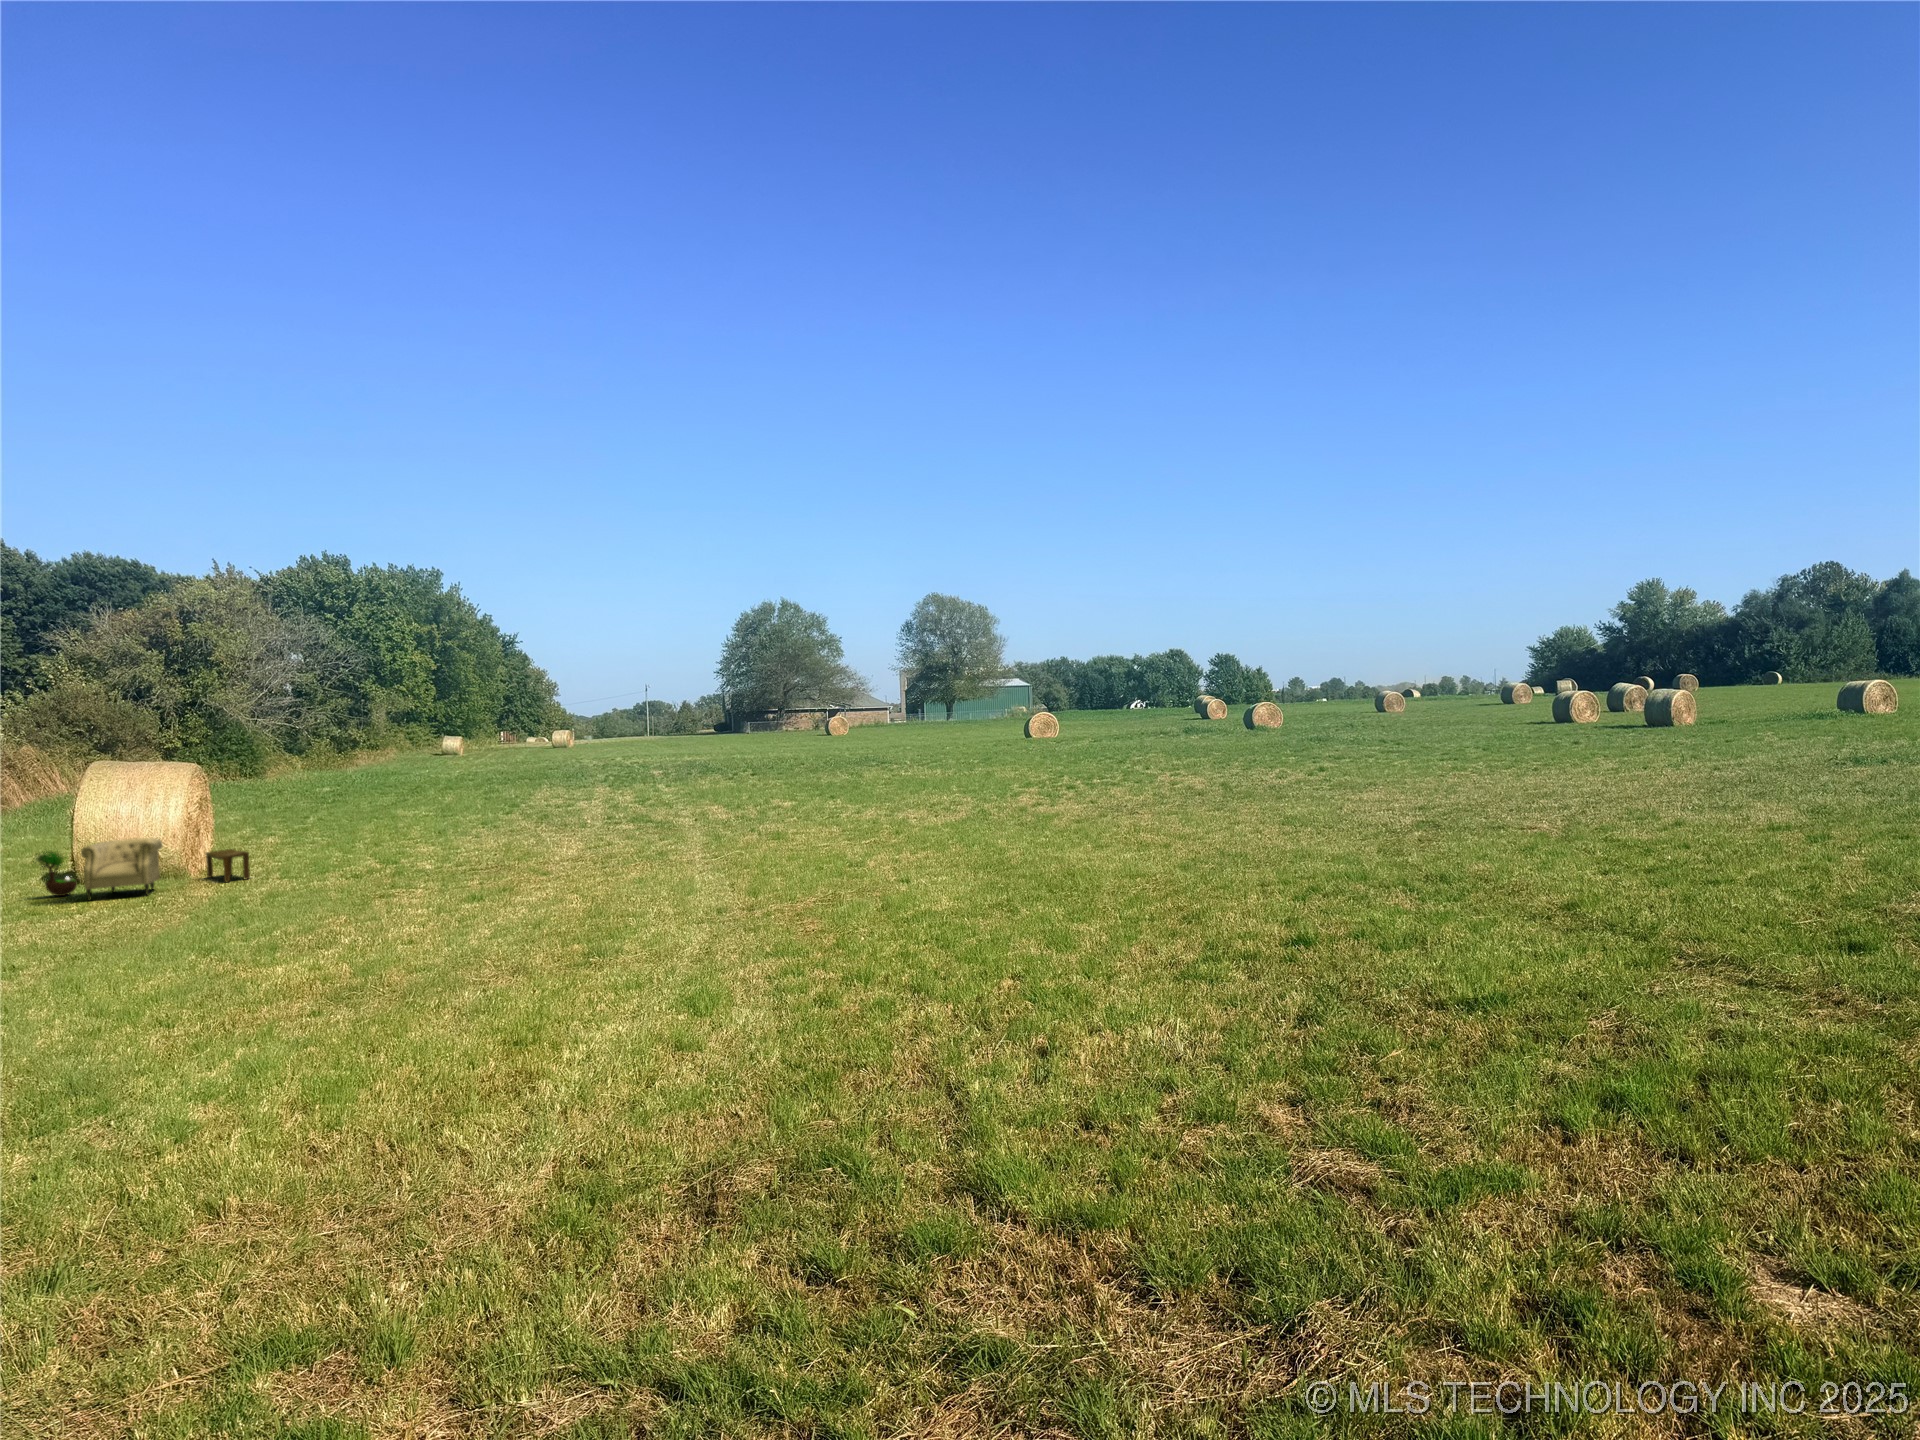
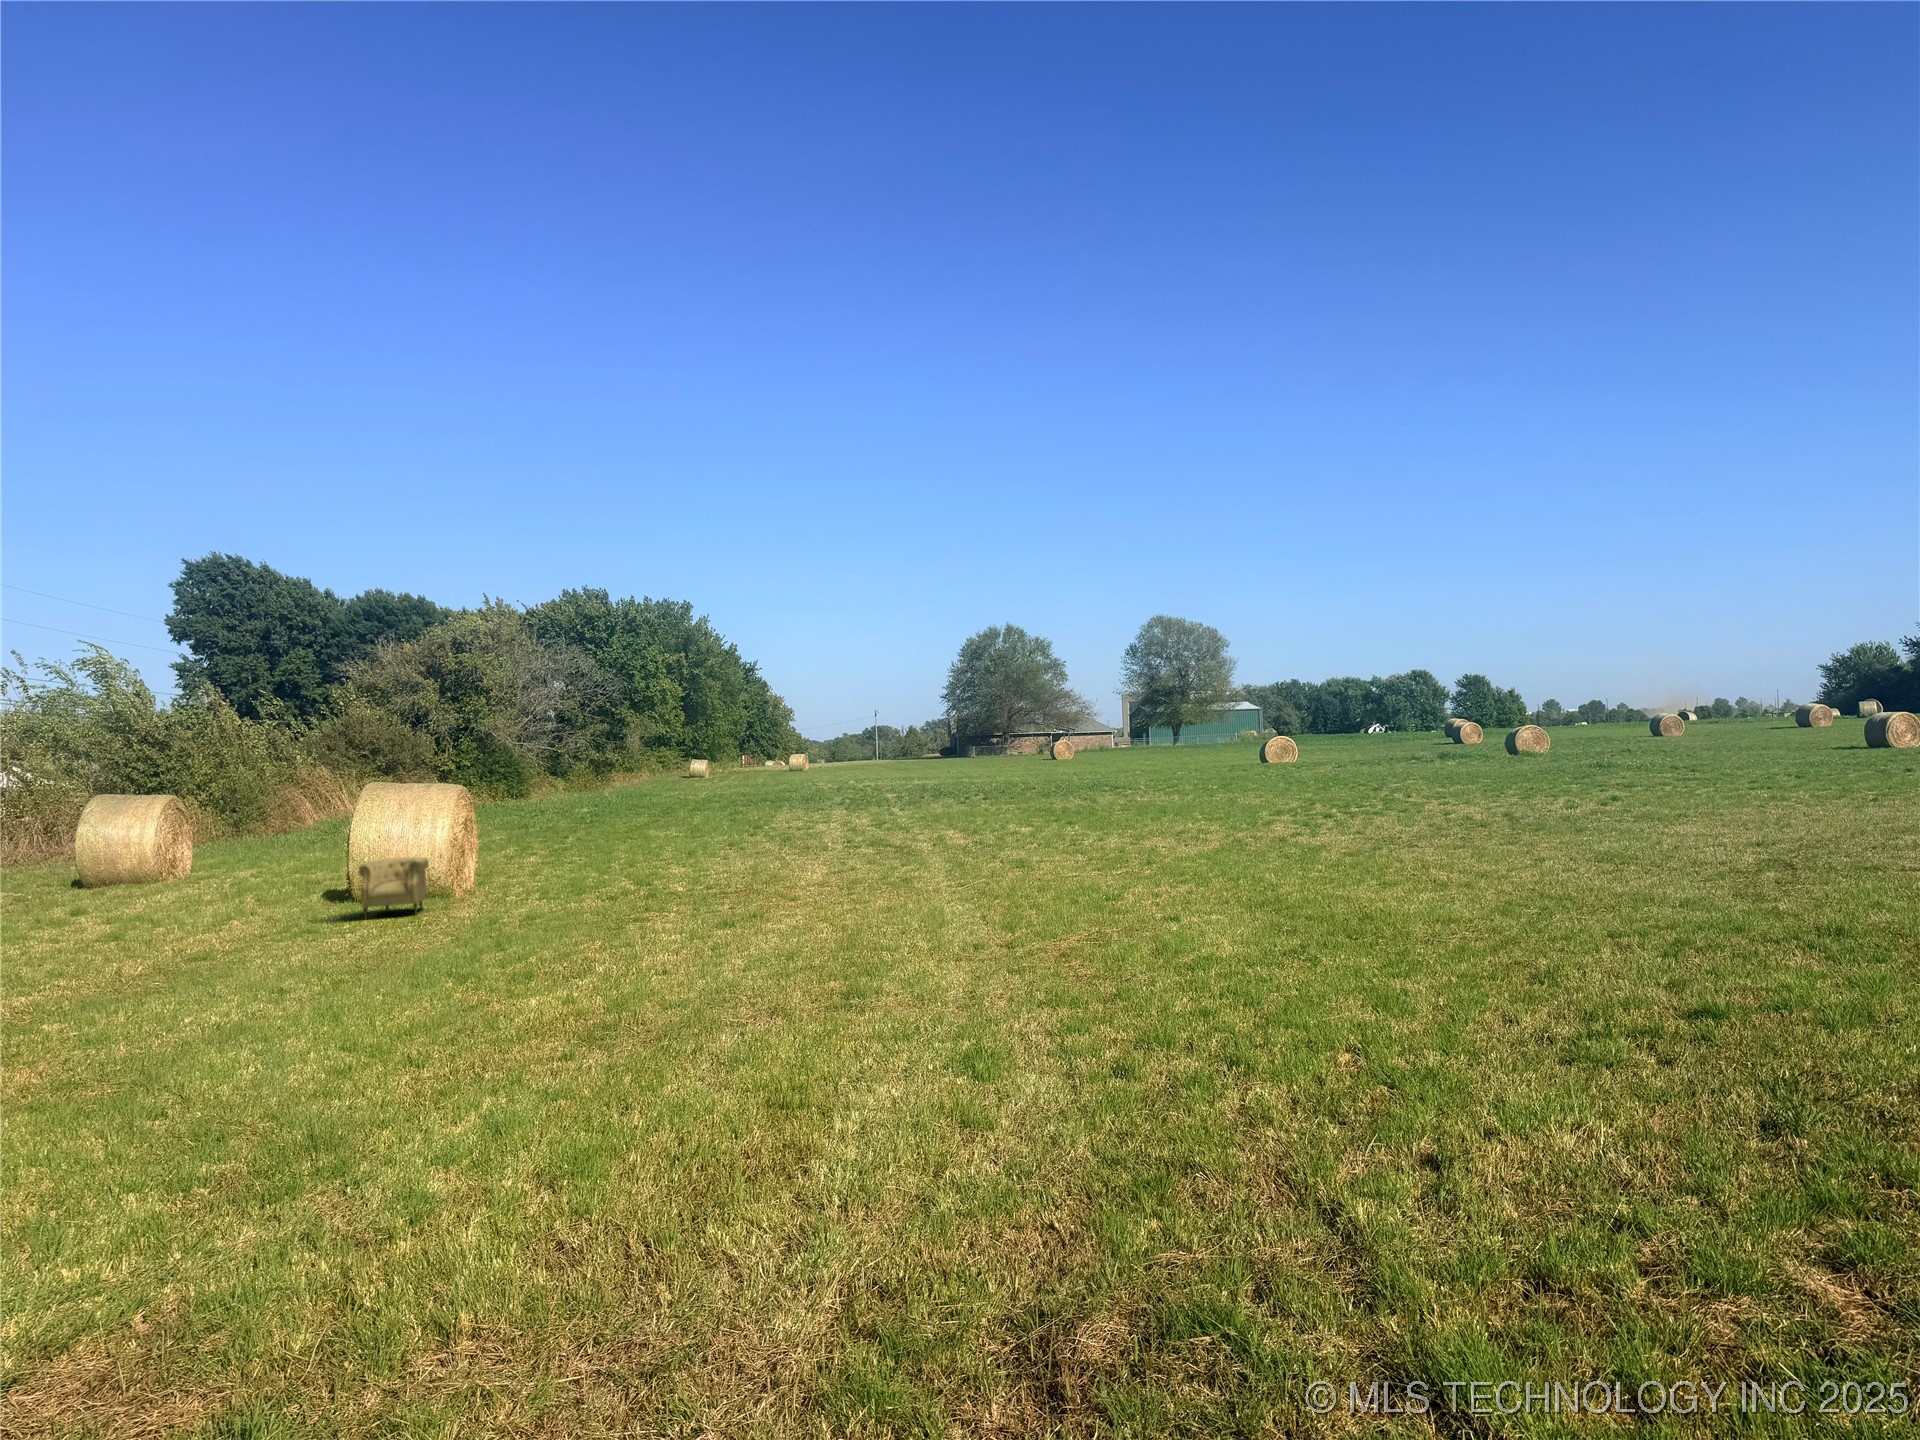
bench: present [206,849,250,883] -> none [467,868,507,903]
potted tree: present [33,851,77,896] -> none [318,864,357,914]

